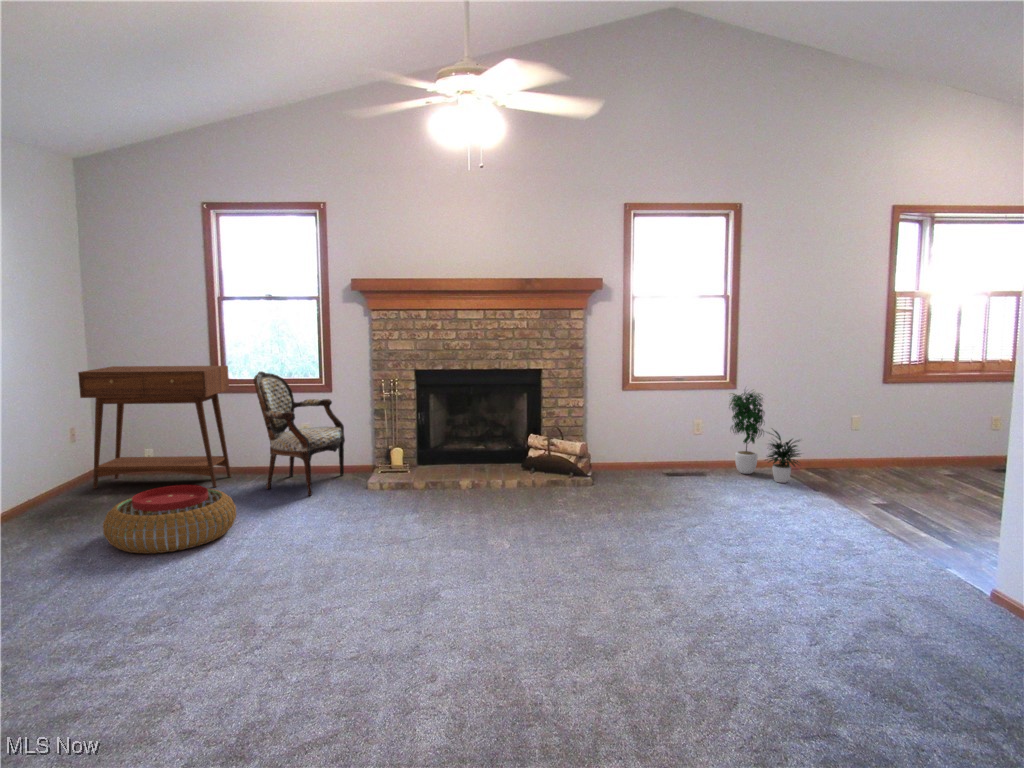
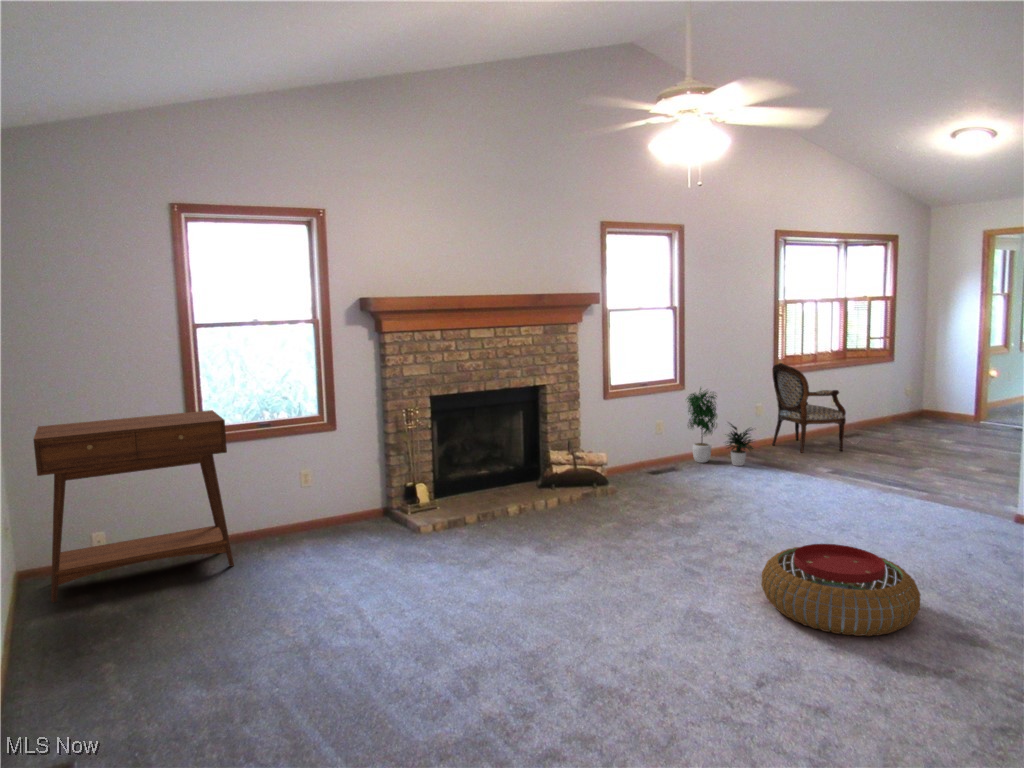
armchair: present [253,372,345,496] -> present [772,363,846,453]
pouf: present [103,485,236,554] -> present [761,544,921,636]

